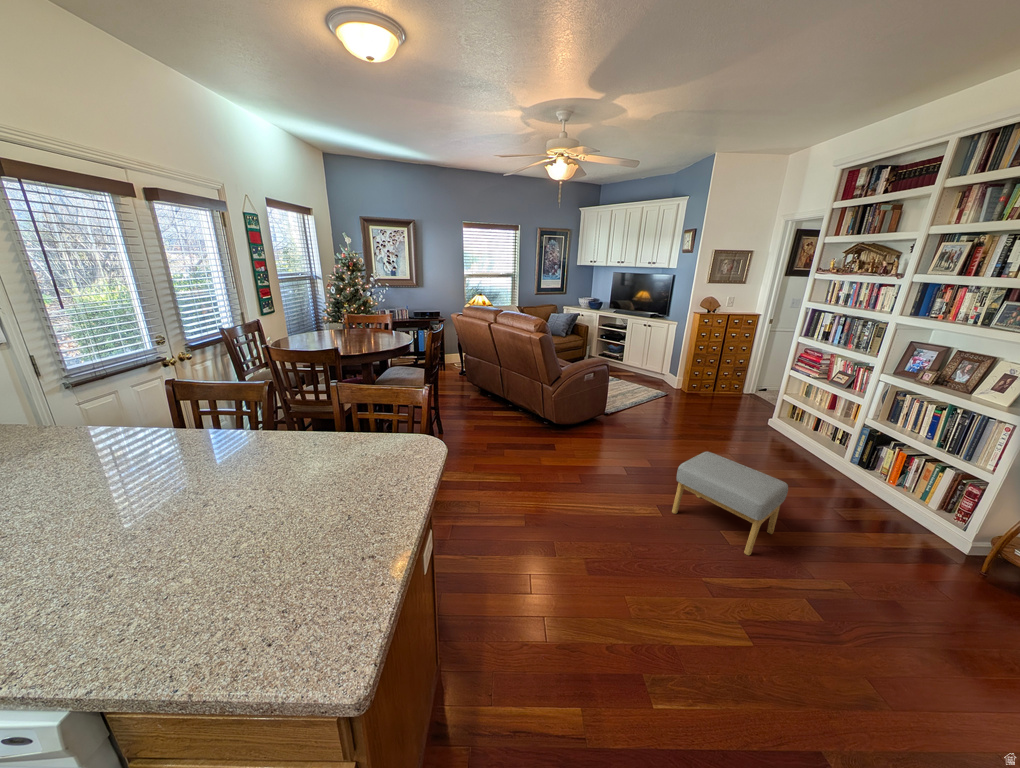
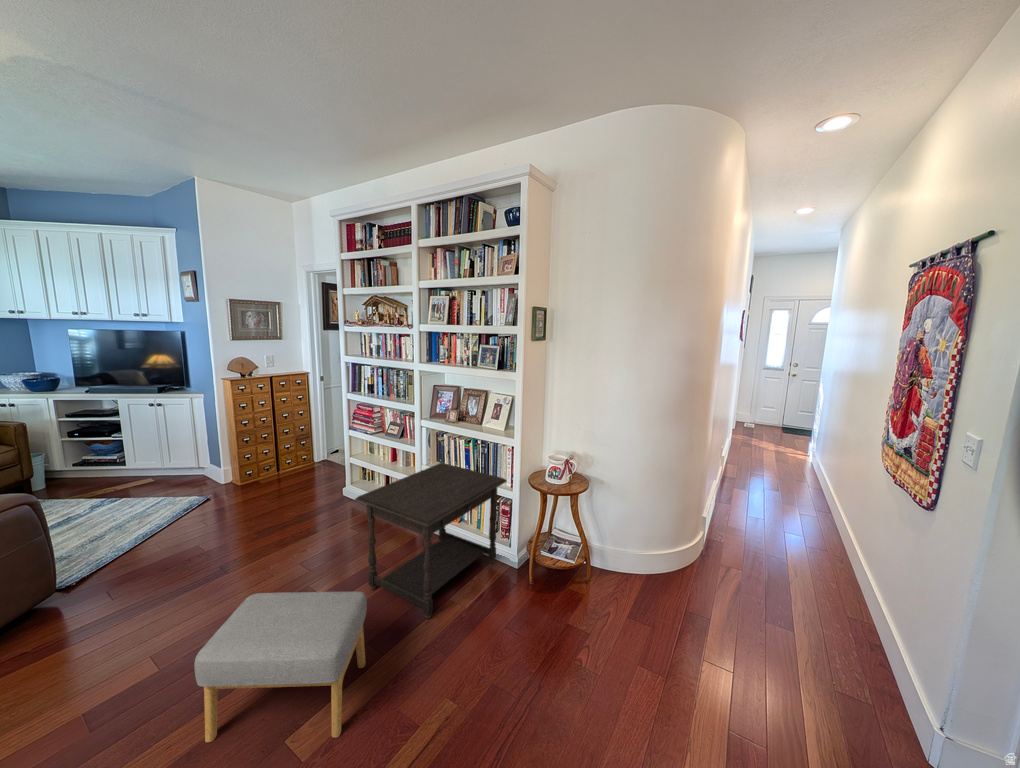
side table: none [783,420,990,538] -> present [355,463,507,619]

